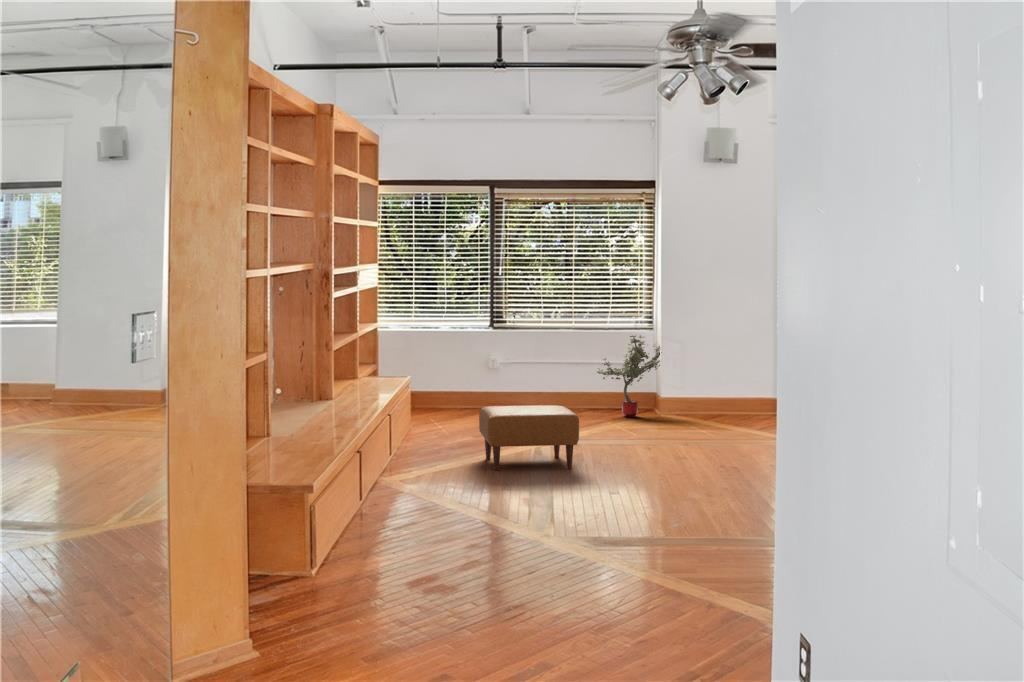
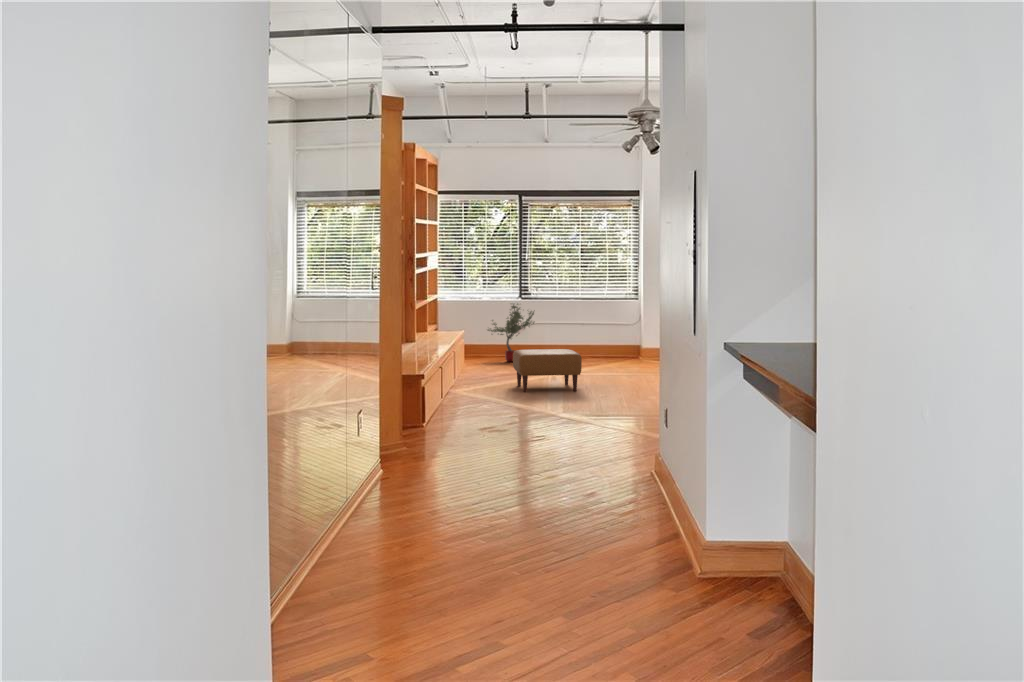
potted tree: present [597,335,662,417] -> present [488,303,534,362]

